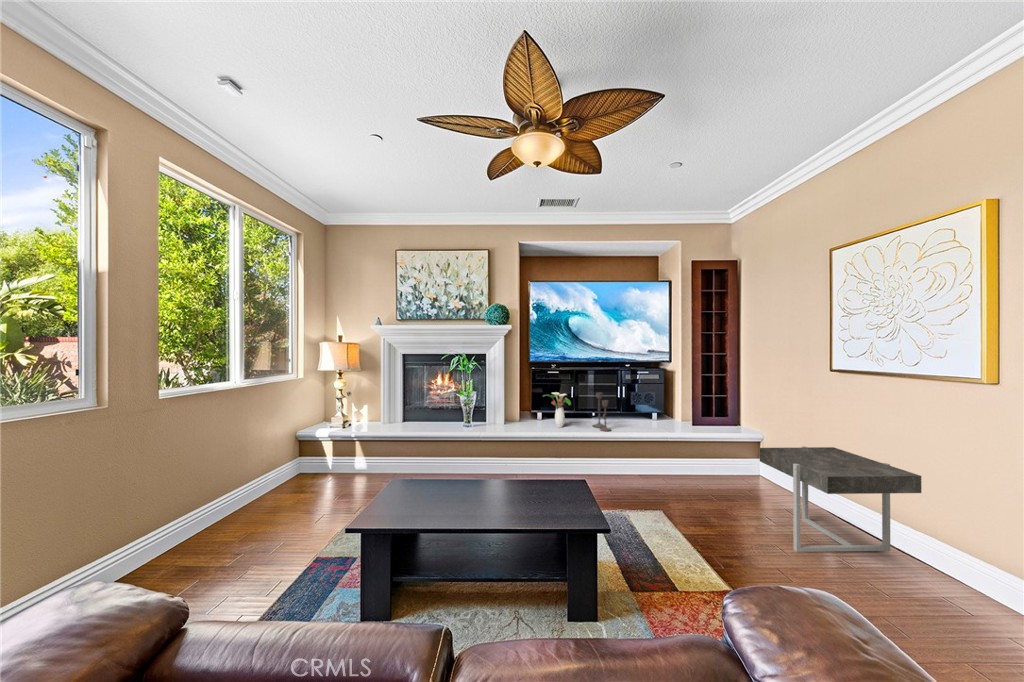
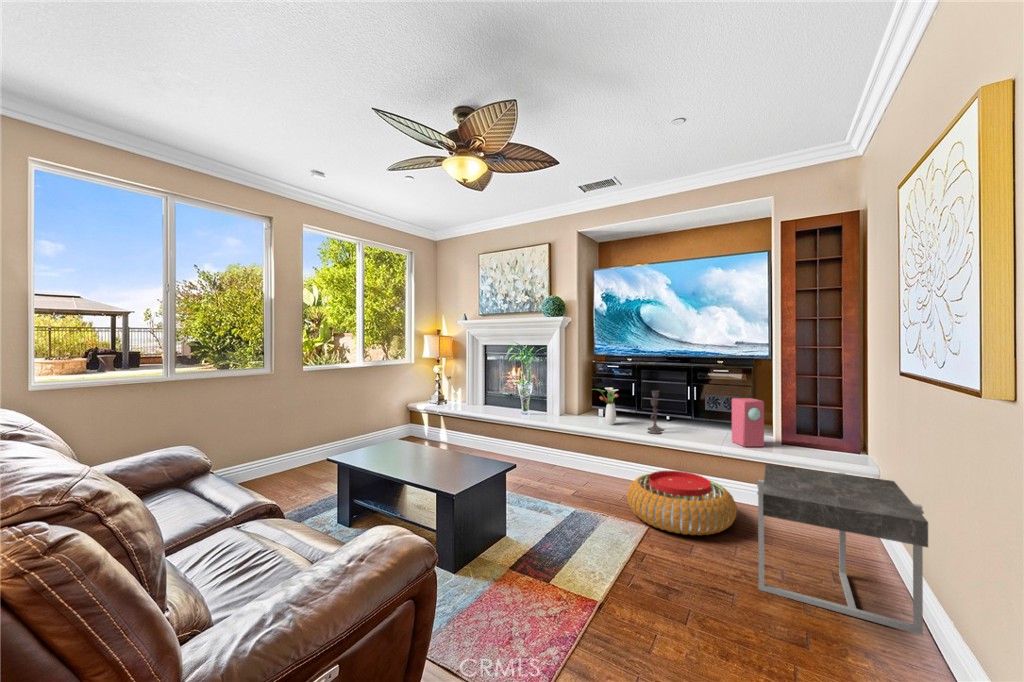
speaker: none [665,394,689,433] -> present [732,398,764,447]
pouf: none [625,462,721,520] -> present [627,471,737,535]

